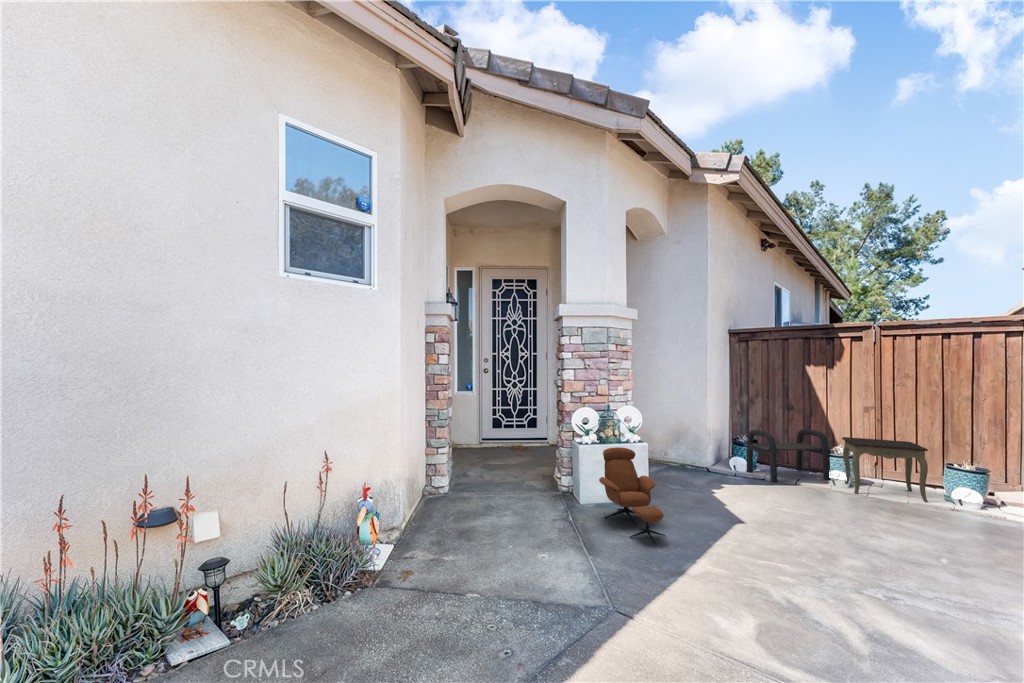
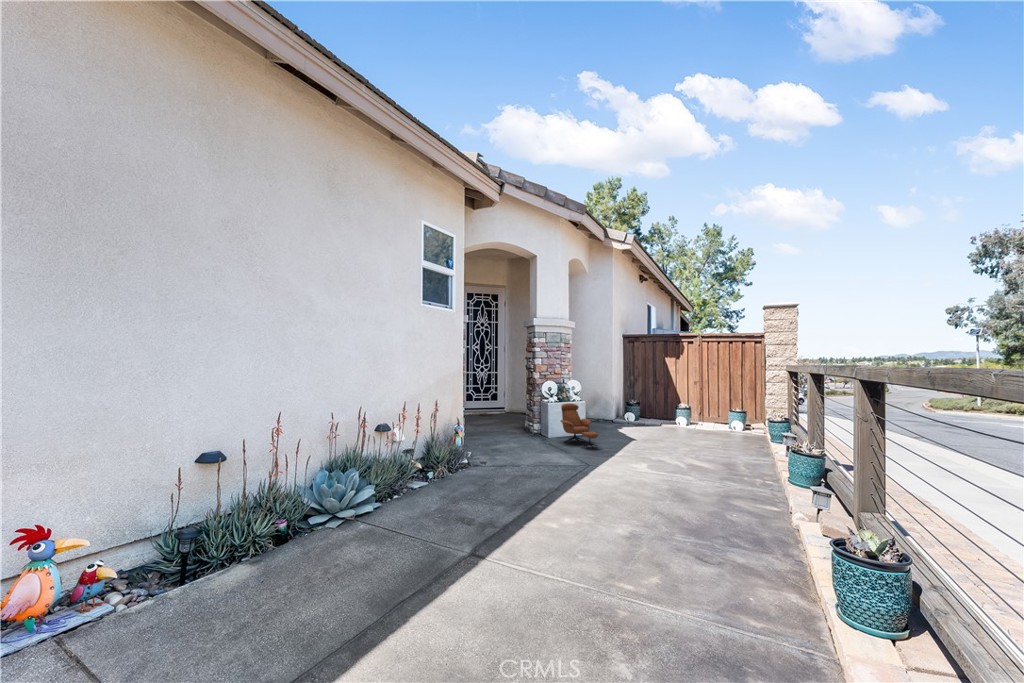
bench: present [747,429,831,482] -> none [632,395,677,425]
side table: present [842,437,928,502] -> none [683,398,722,430]

